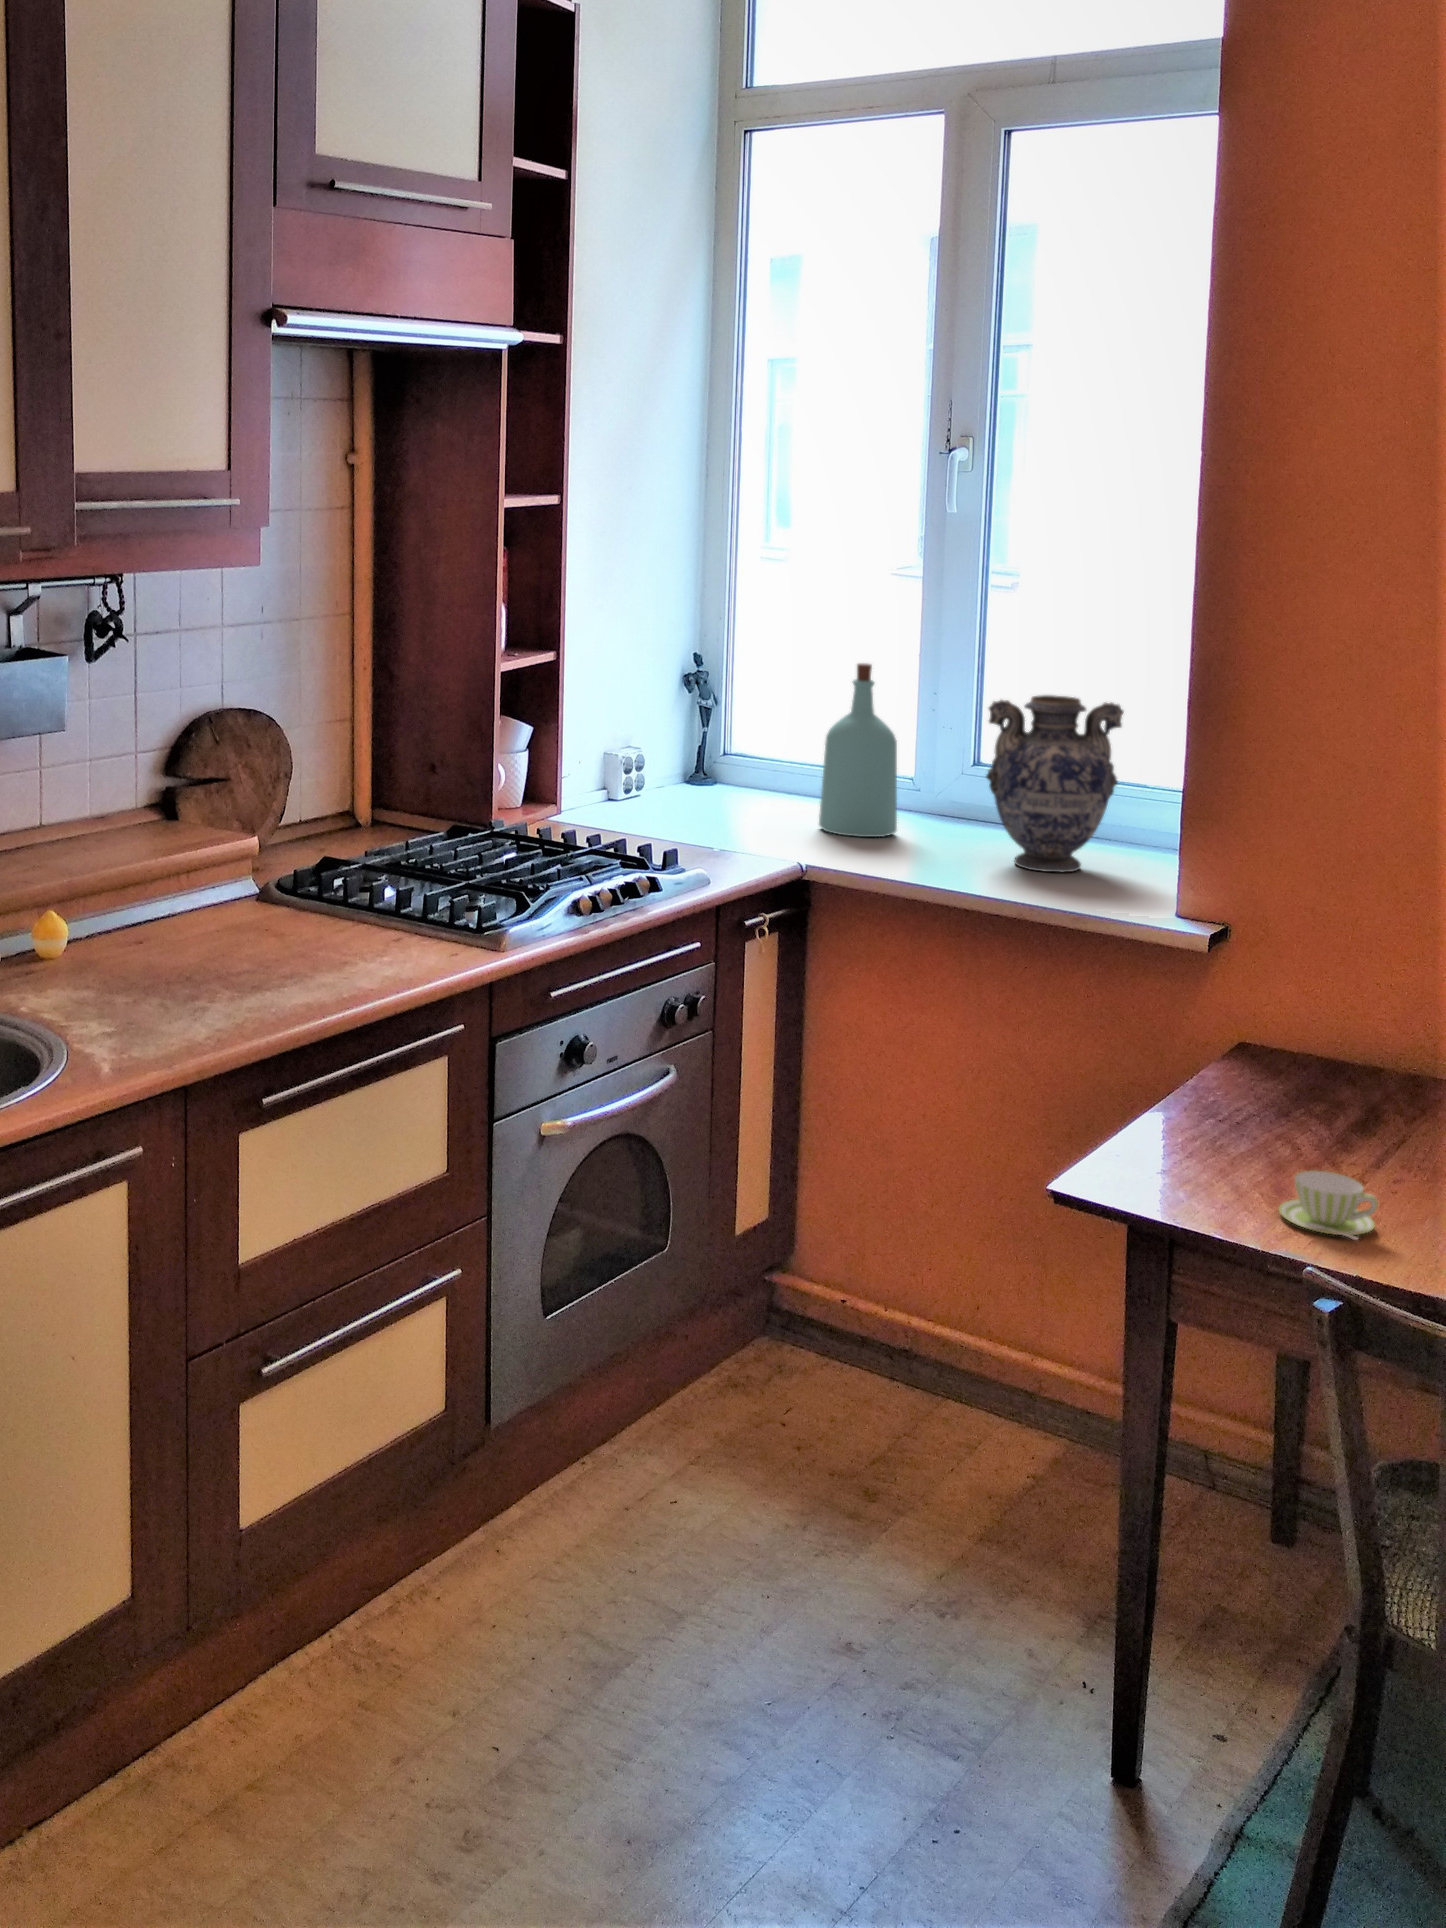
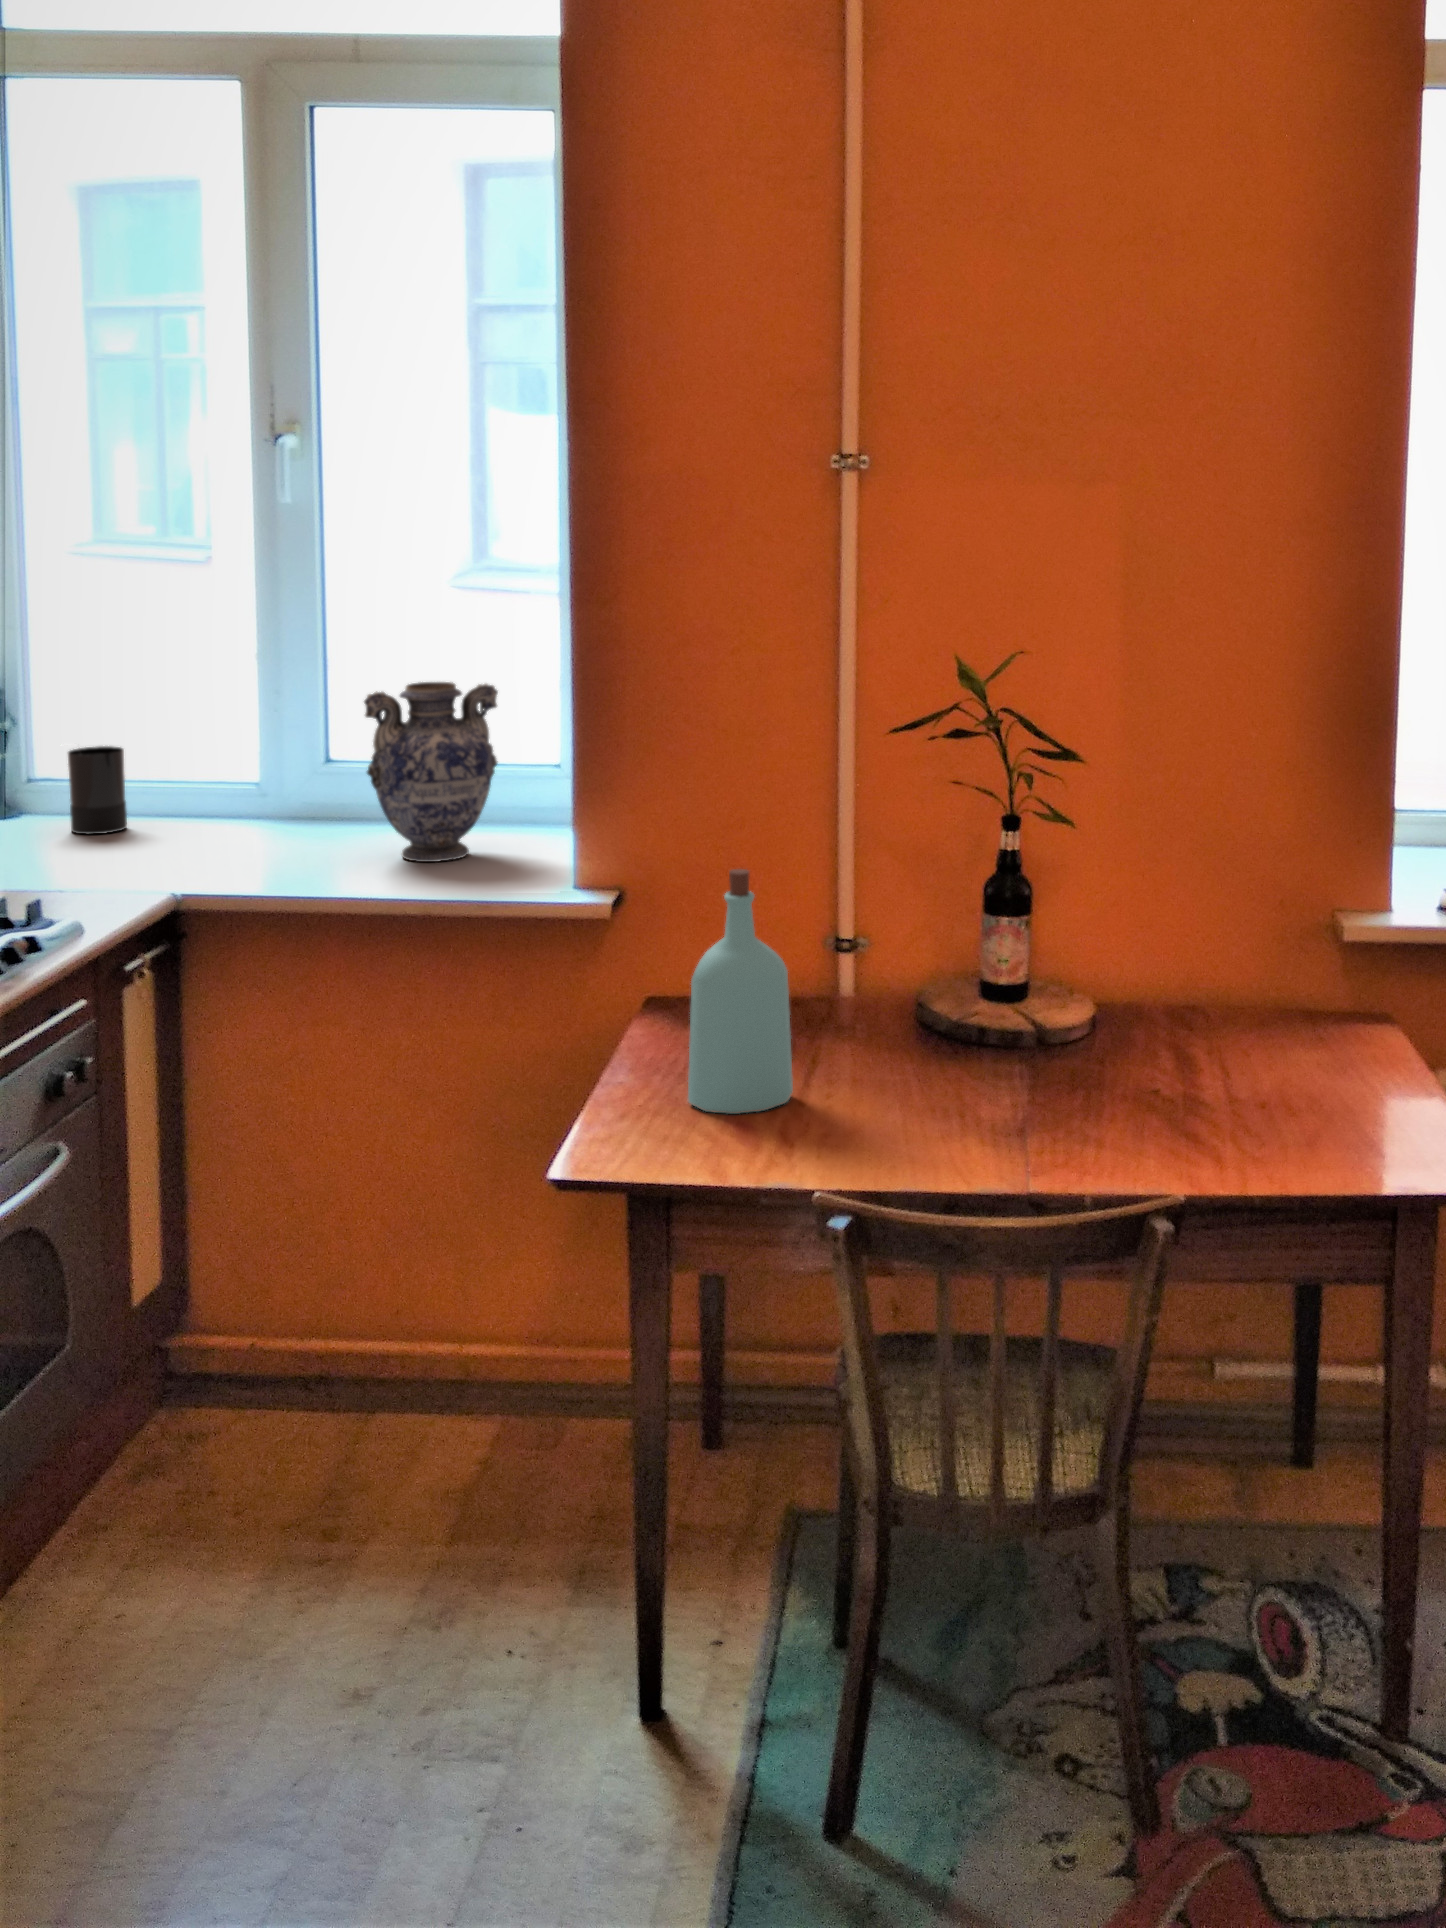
bottle: present [819,663,897,837] -> present [688,869,793,1114]
candle: none [741,724,793,807] -> present [68,746,127,834]
cup: present [1279,1170,1378,1240] -> none [752,1101,835,1157]

